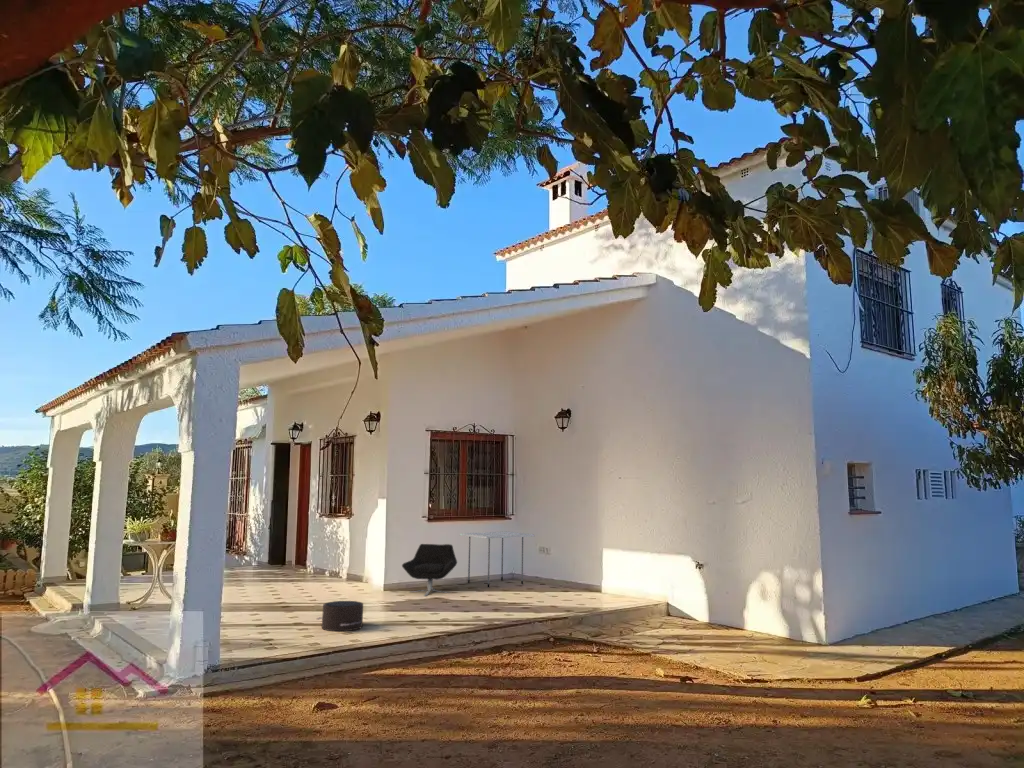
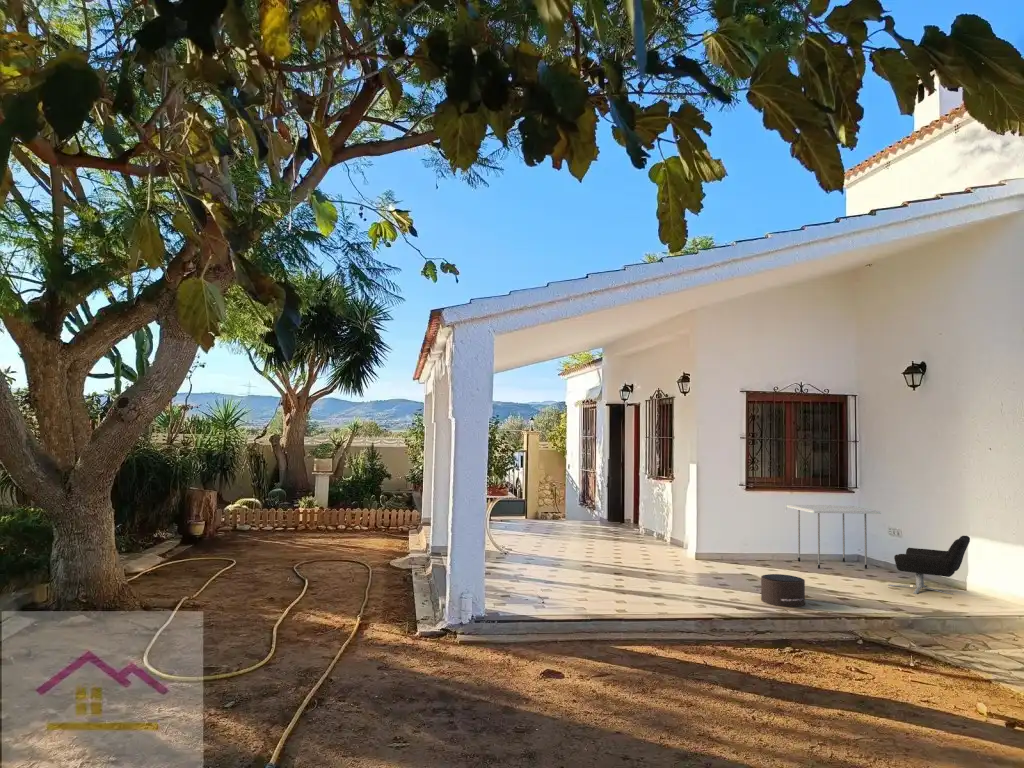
lounge chair: present [402,544,457,596] -> present [889,536,970,594]
pouf: present [317,601,363,631] -> present [755,574,805,607]

